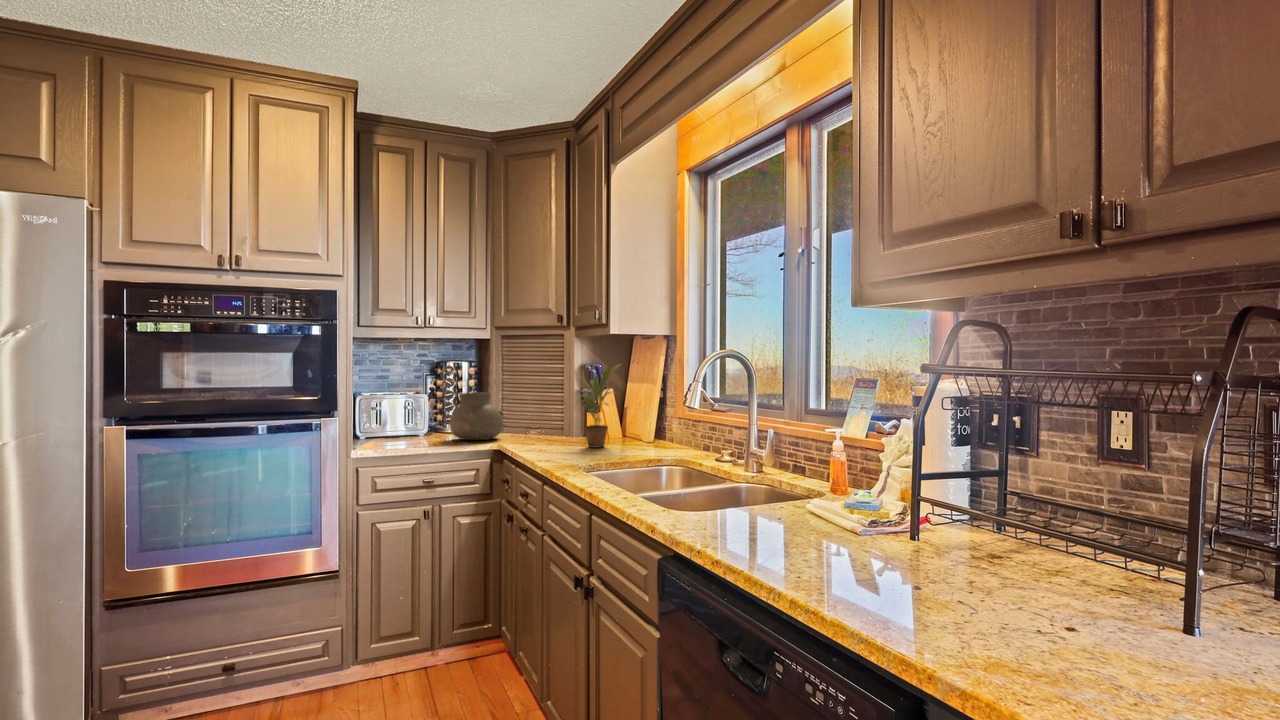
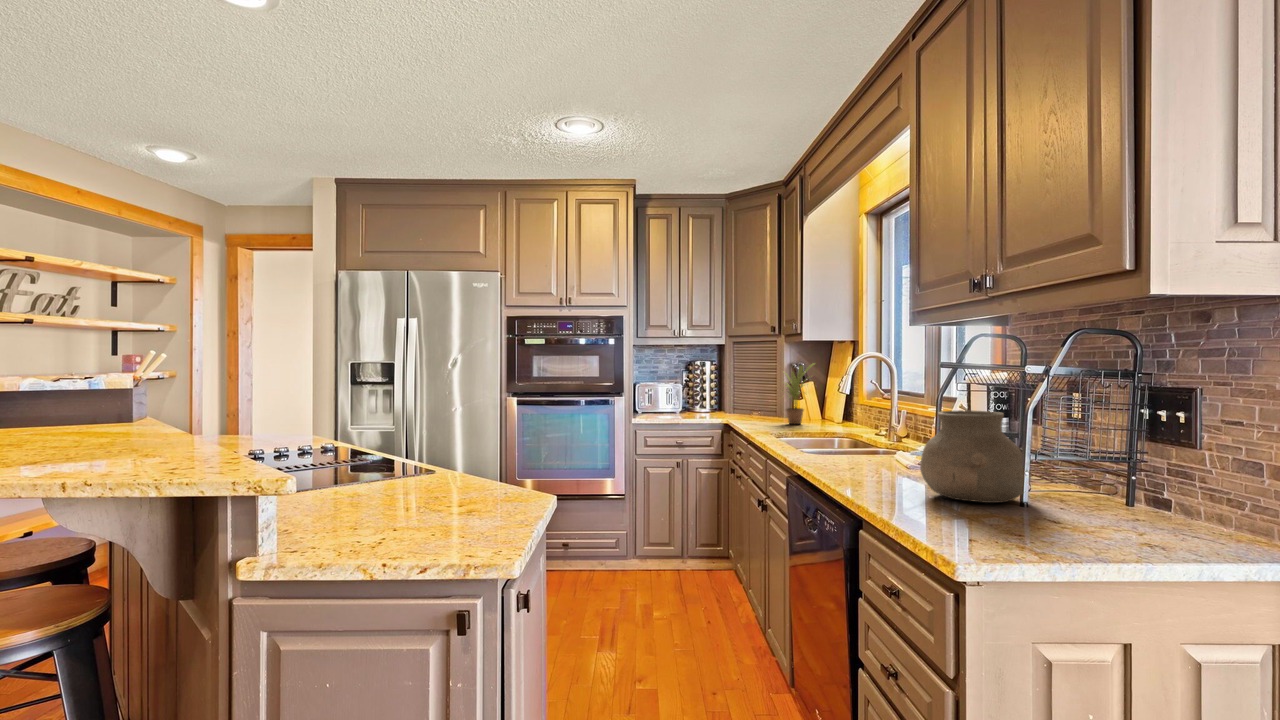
vase: present [449,392,503,440] -> present [920,410,1031,503]

